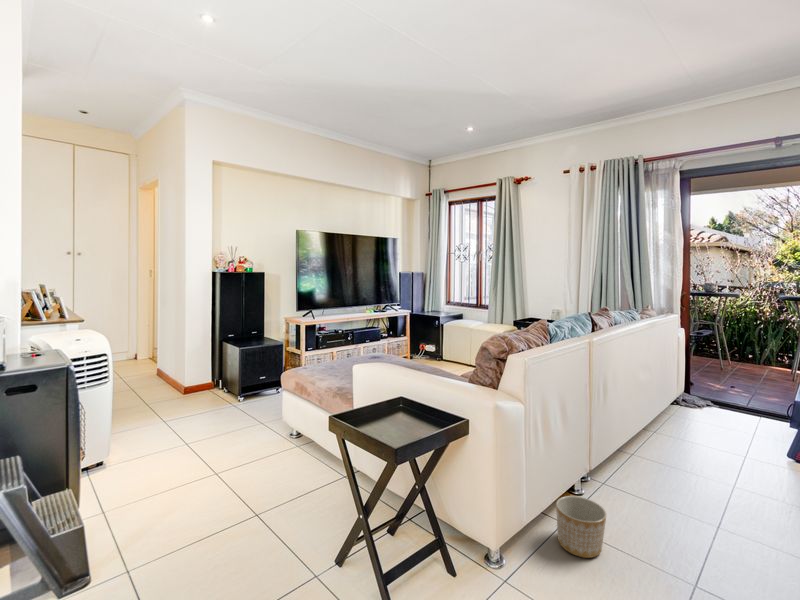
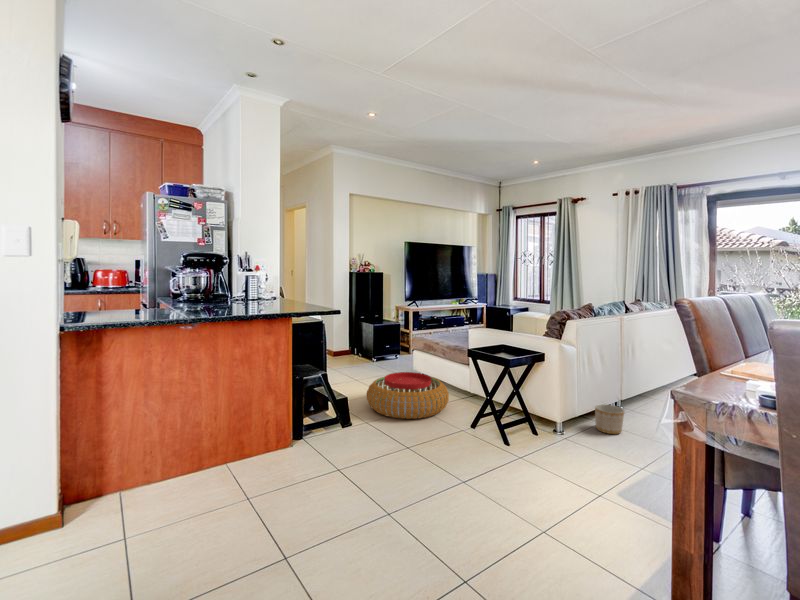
pouf: none [159,439,315,545] -> present [367,372,449,419]

